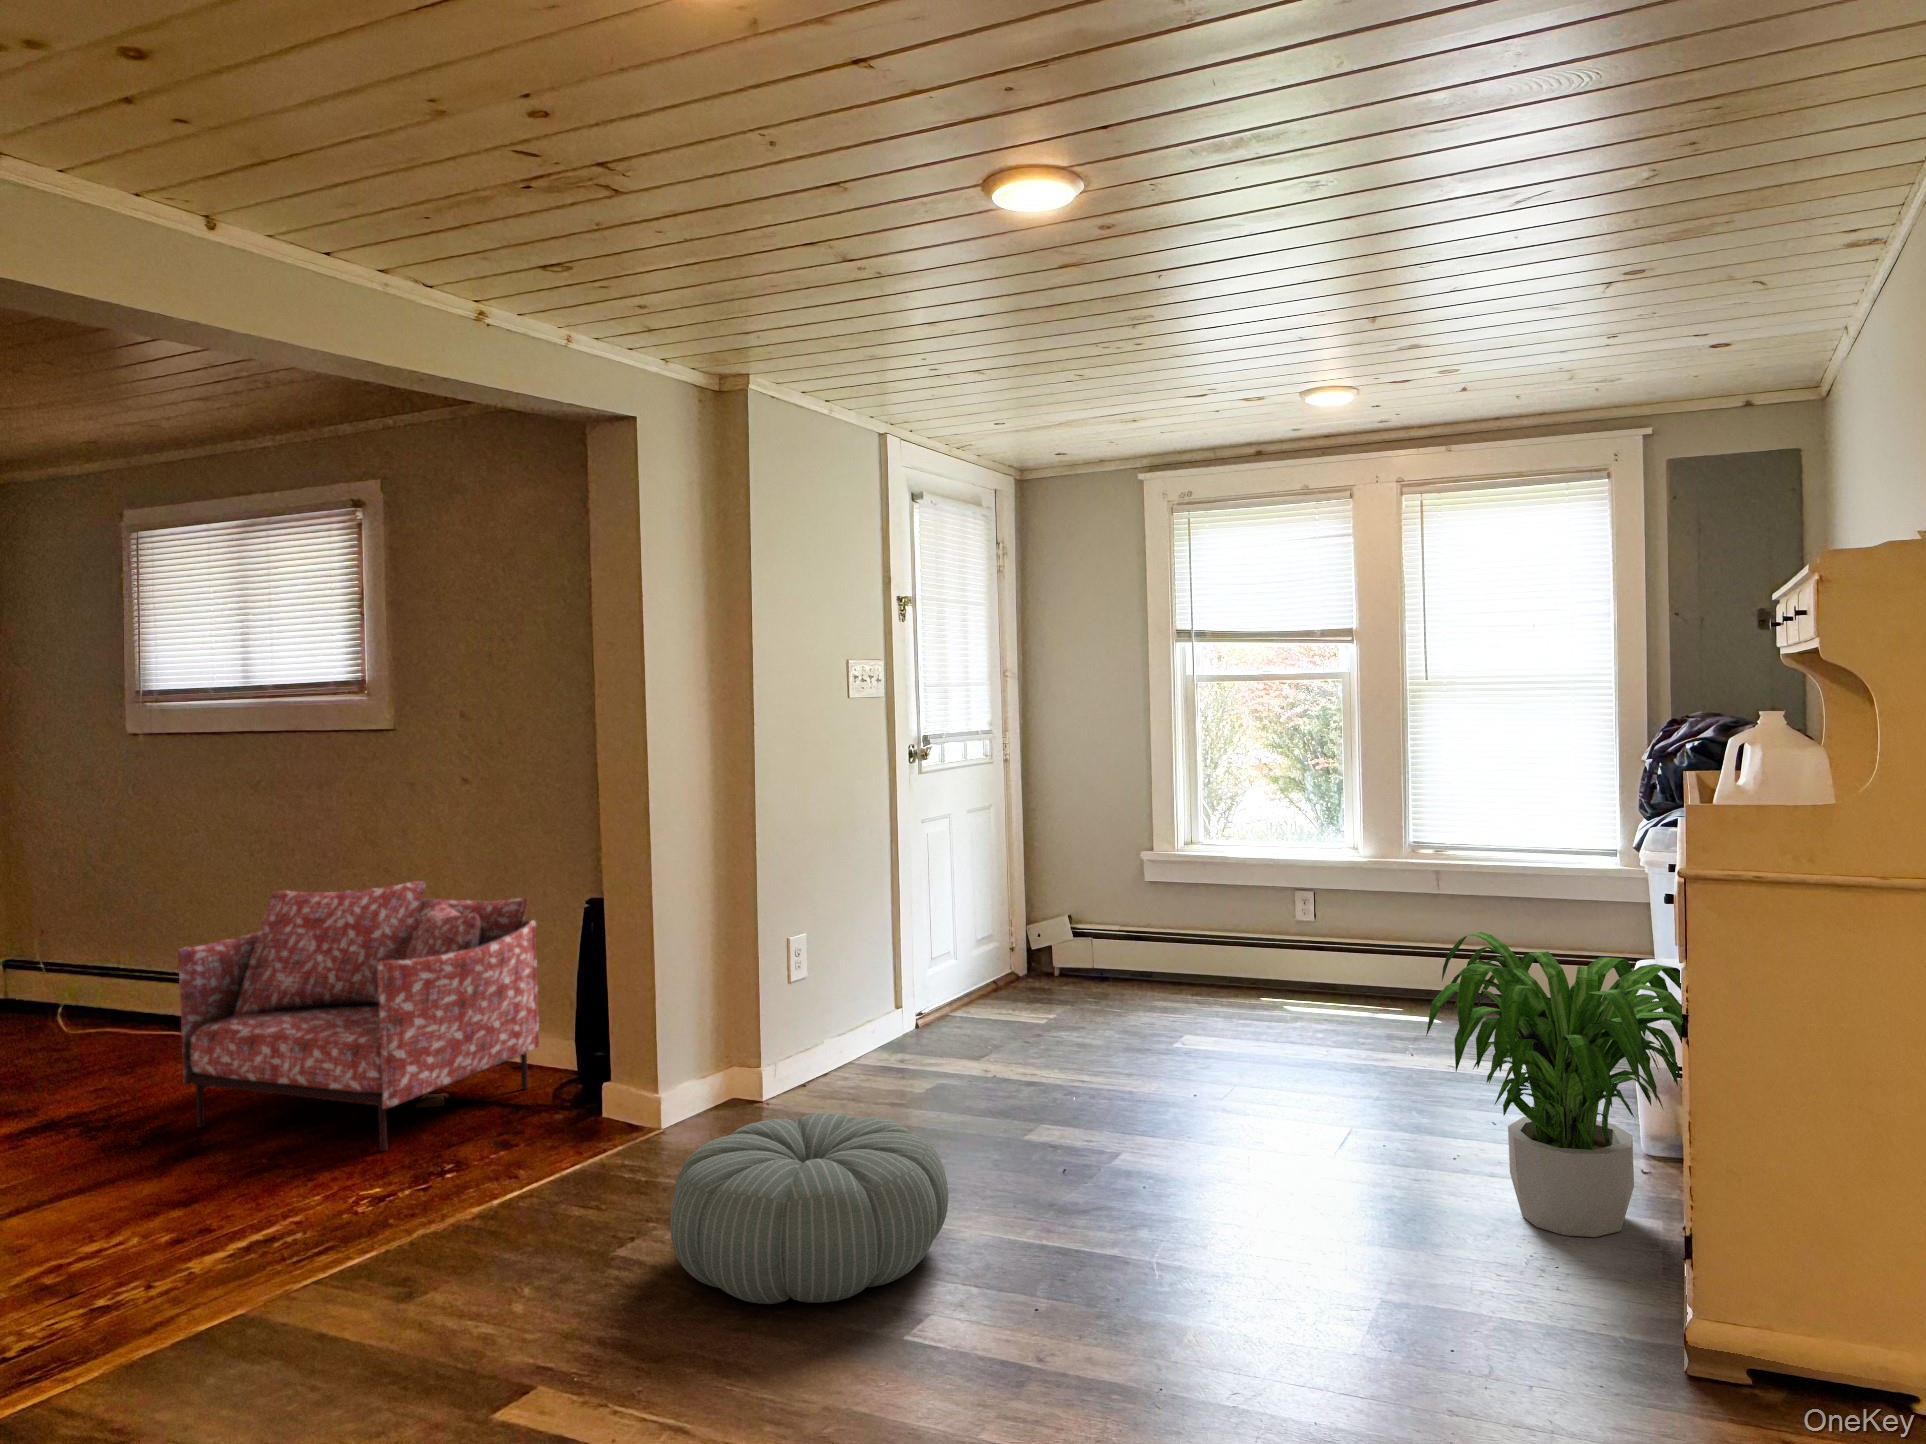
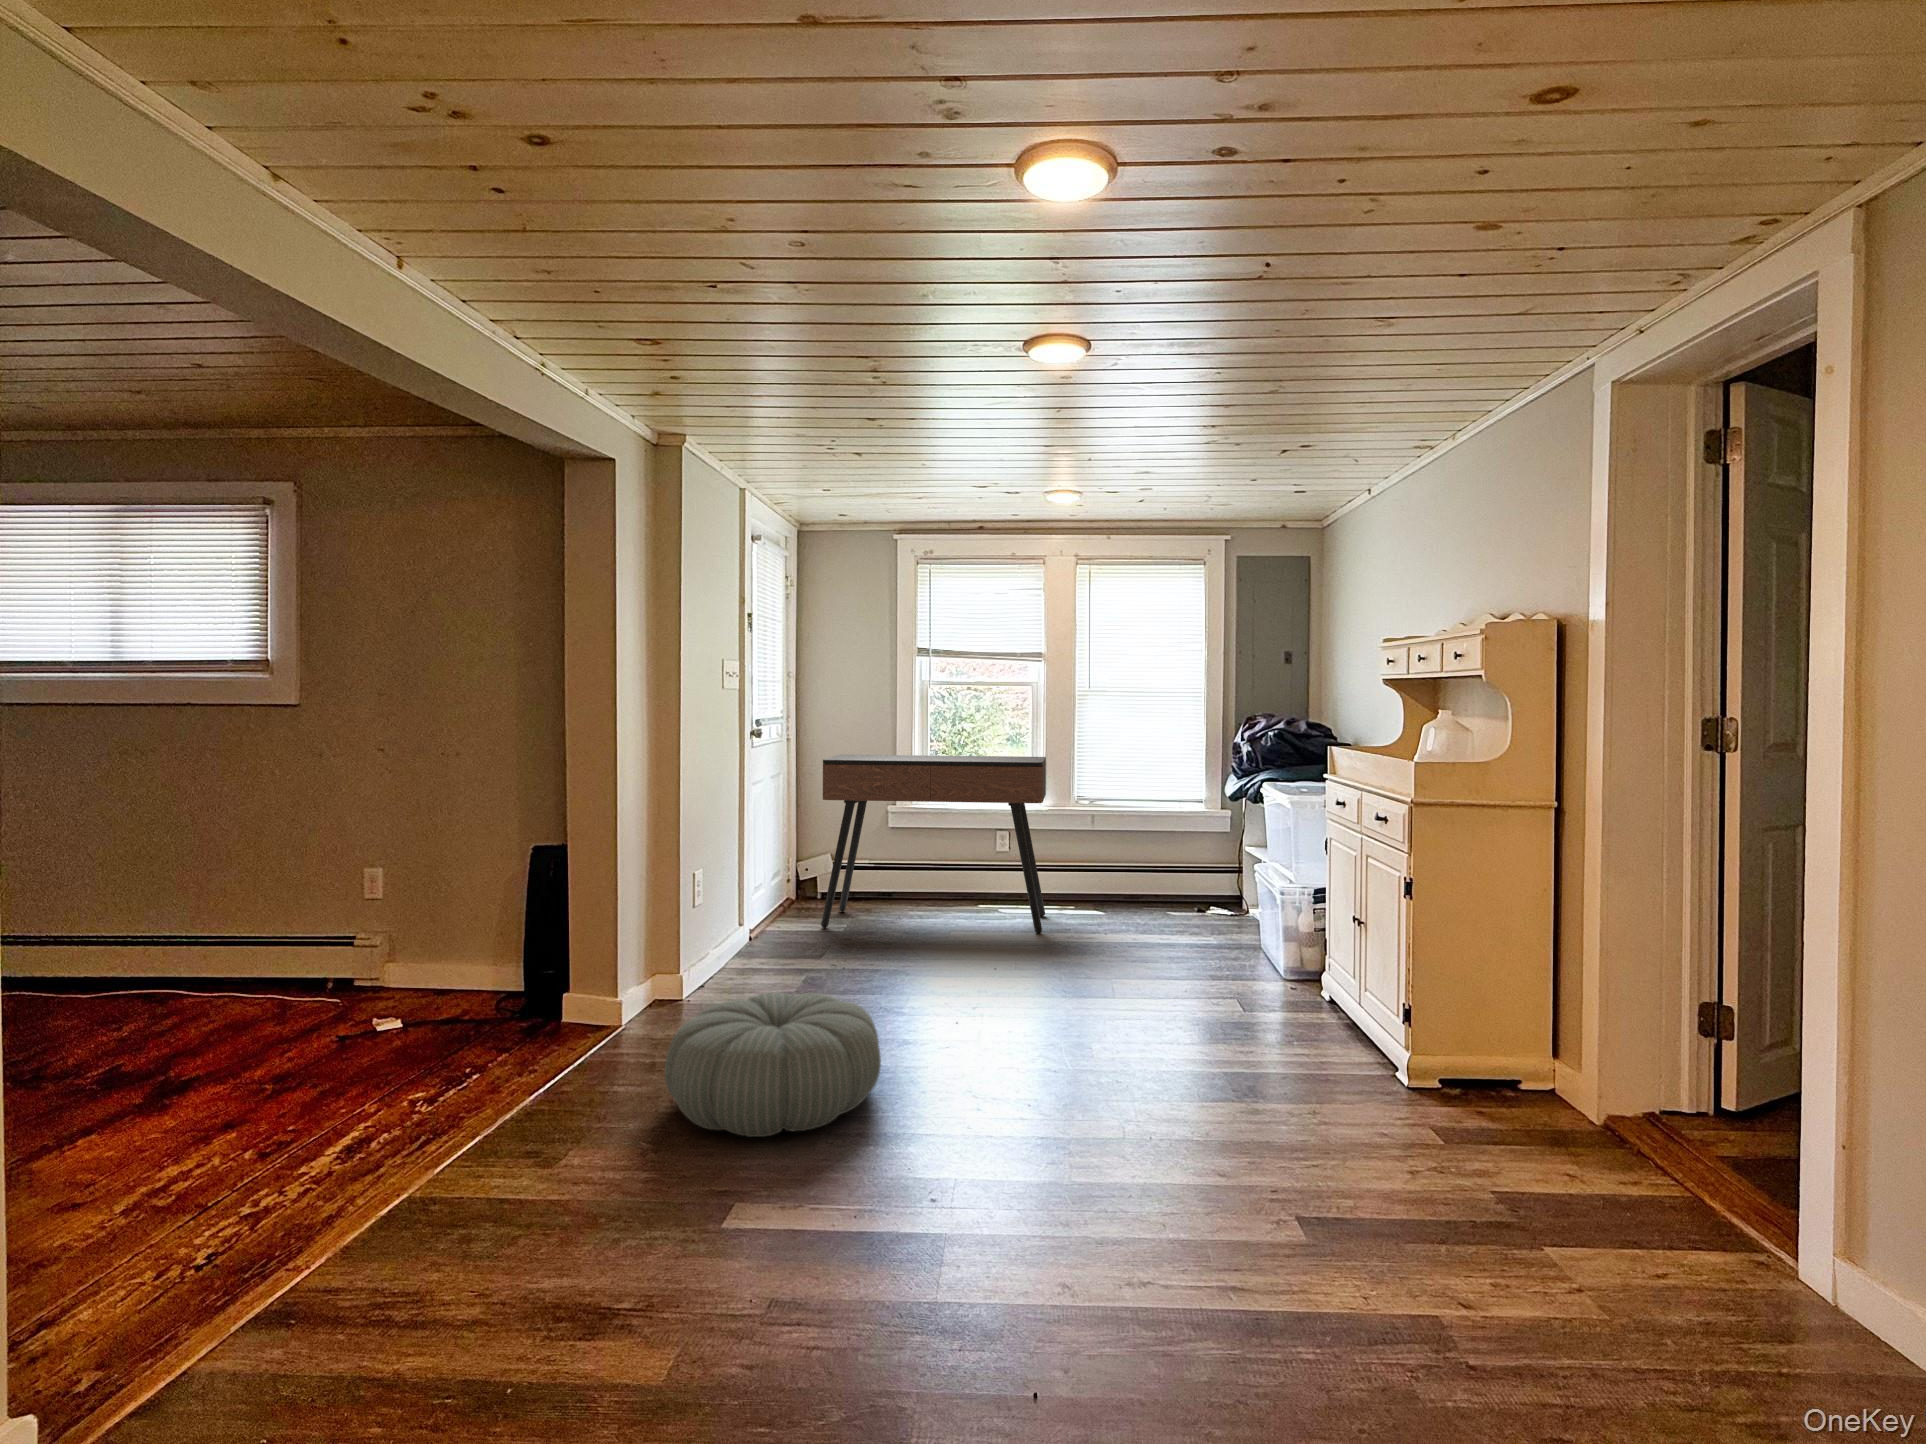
console table: none [1020,781,1349,1047] -> present [821,755,1046,934]
armchair: present [178,881,539,1151] -> none [83,832,444,1065]
potted plant: present [1426,932,1683,1237] -> none [1164,844,1351,1032]

